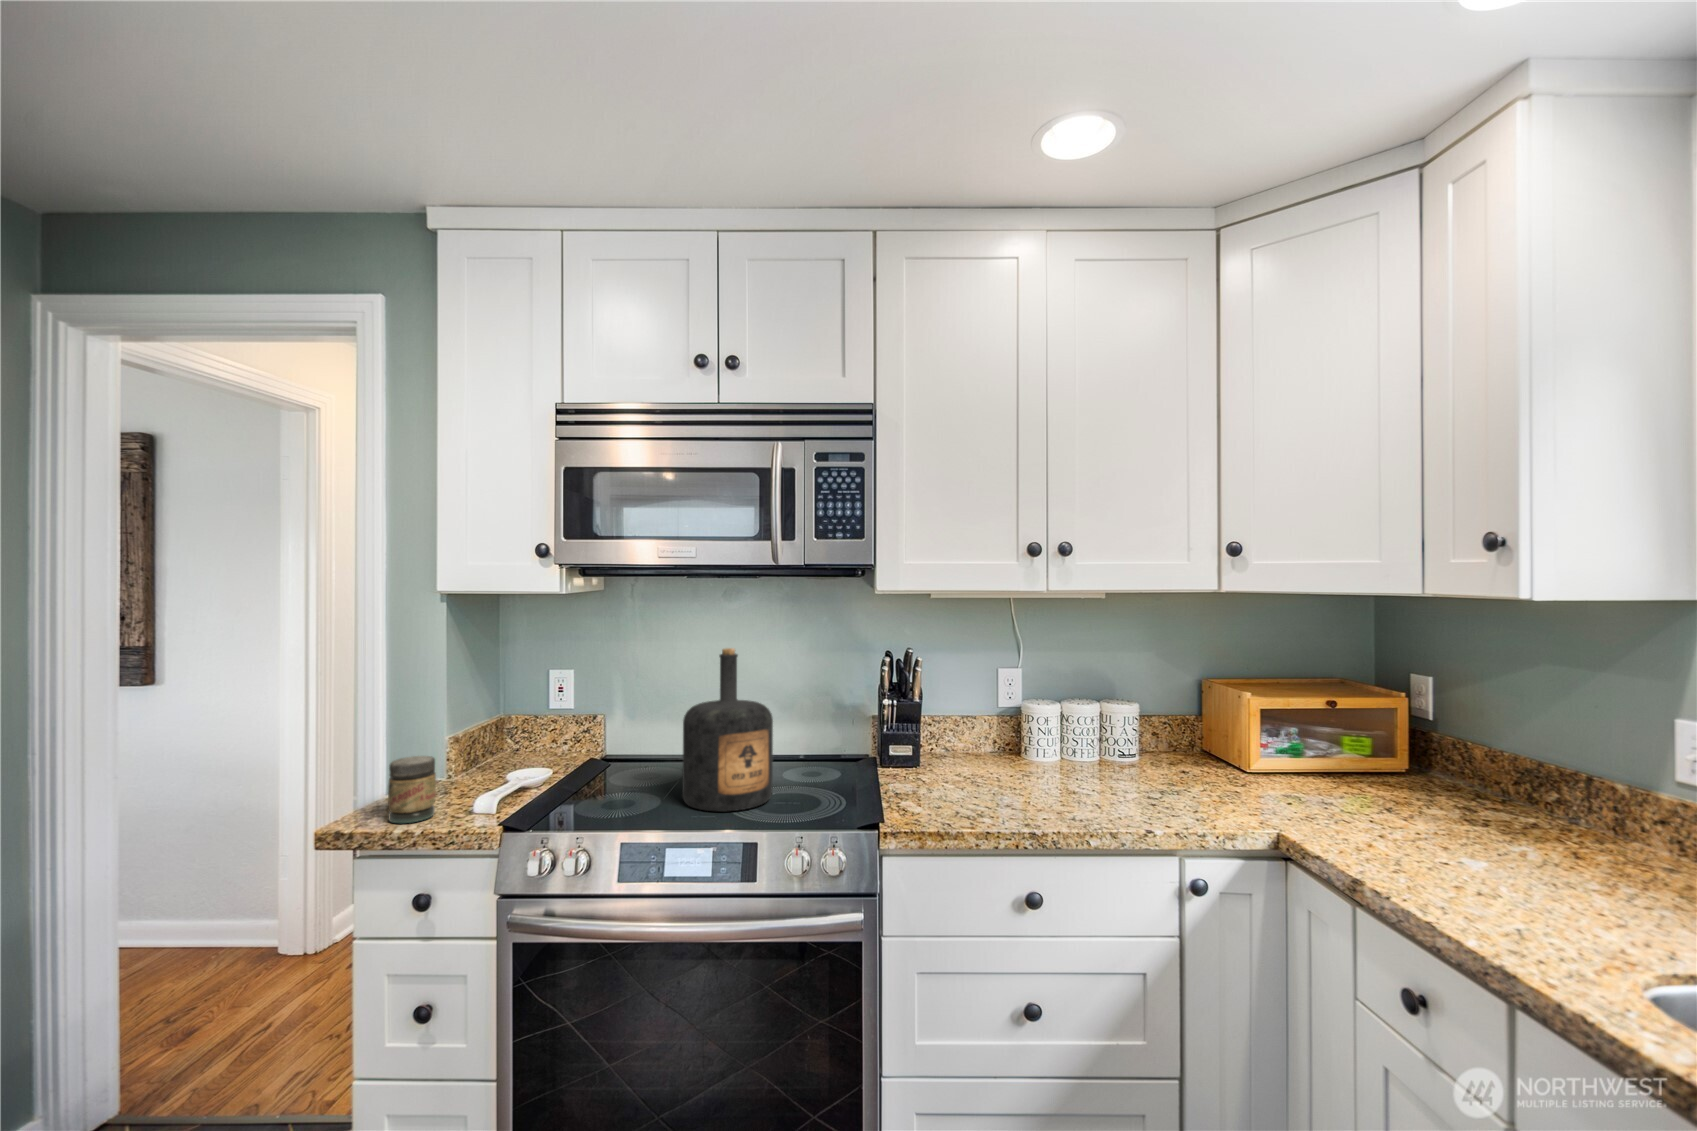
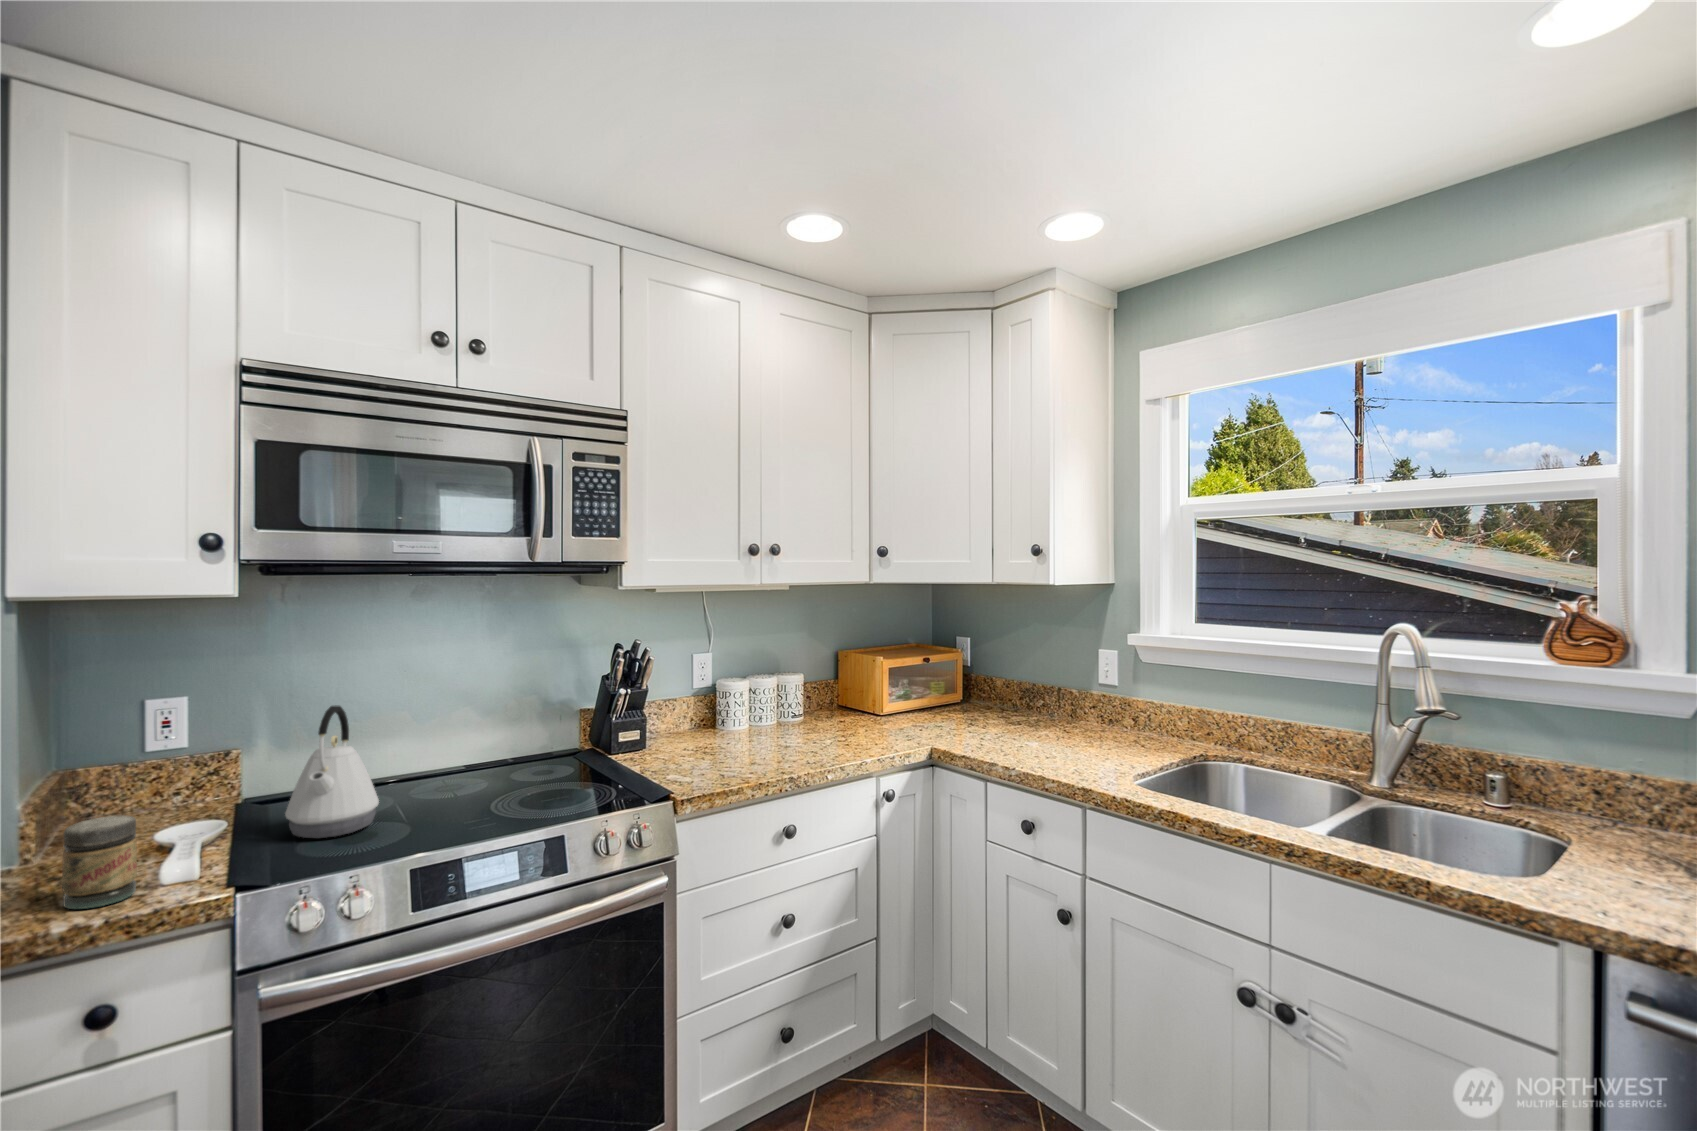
bottle: present [682,648,773,812] -> none [443,649,544,817]
kettle: none [562,688,633,801] -> present [285,705,379,838]

